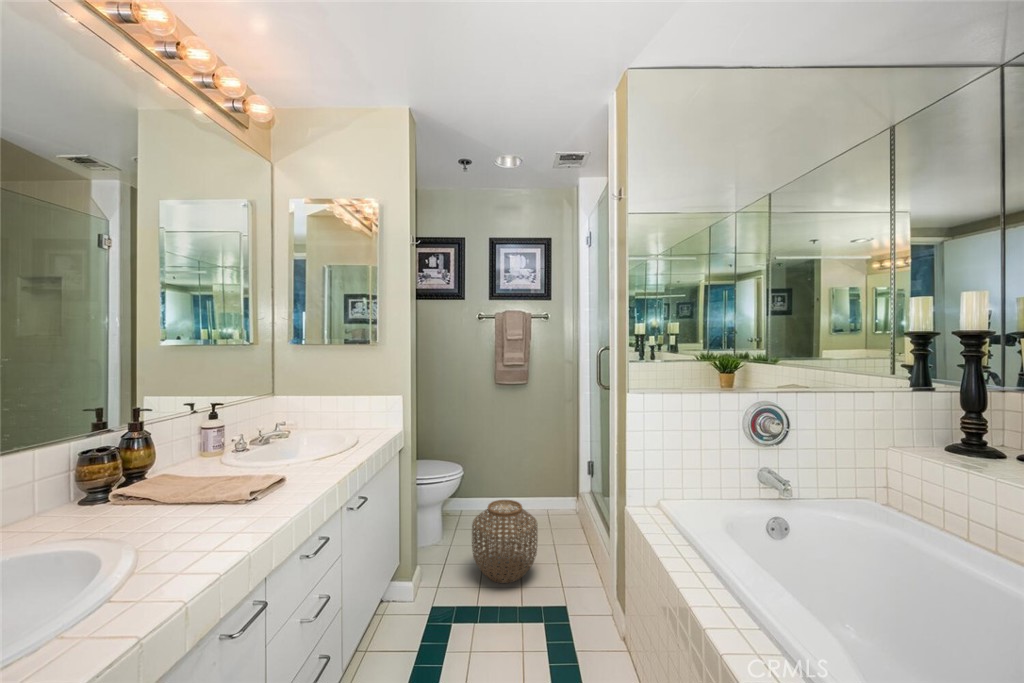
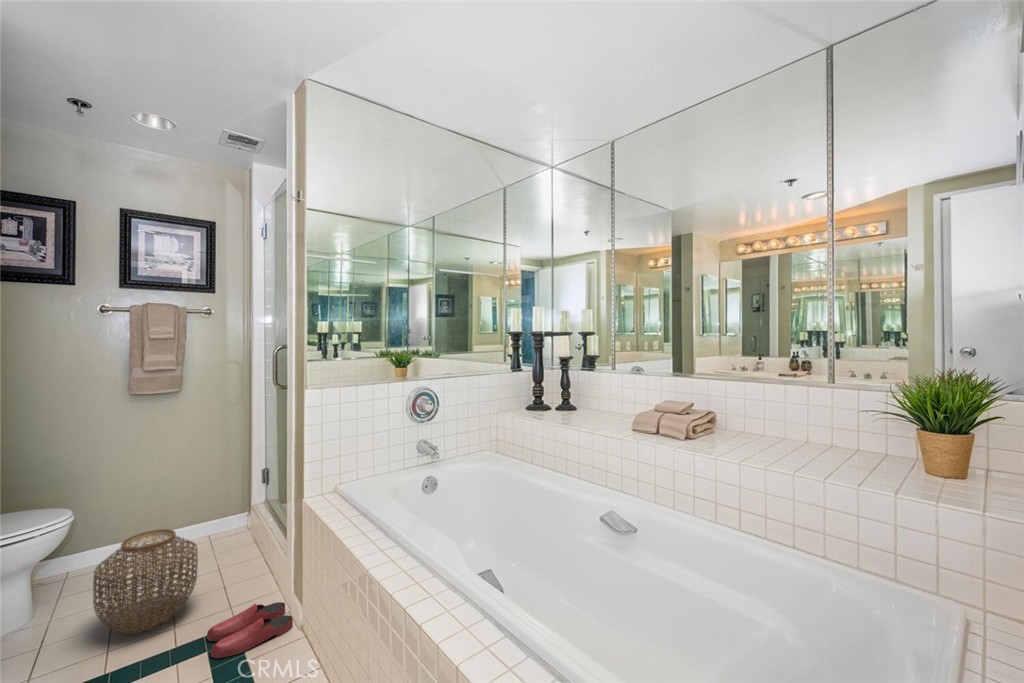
slippers: none [543,594,614,640] -> present [207,602,293,658]

